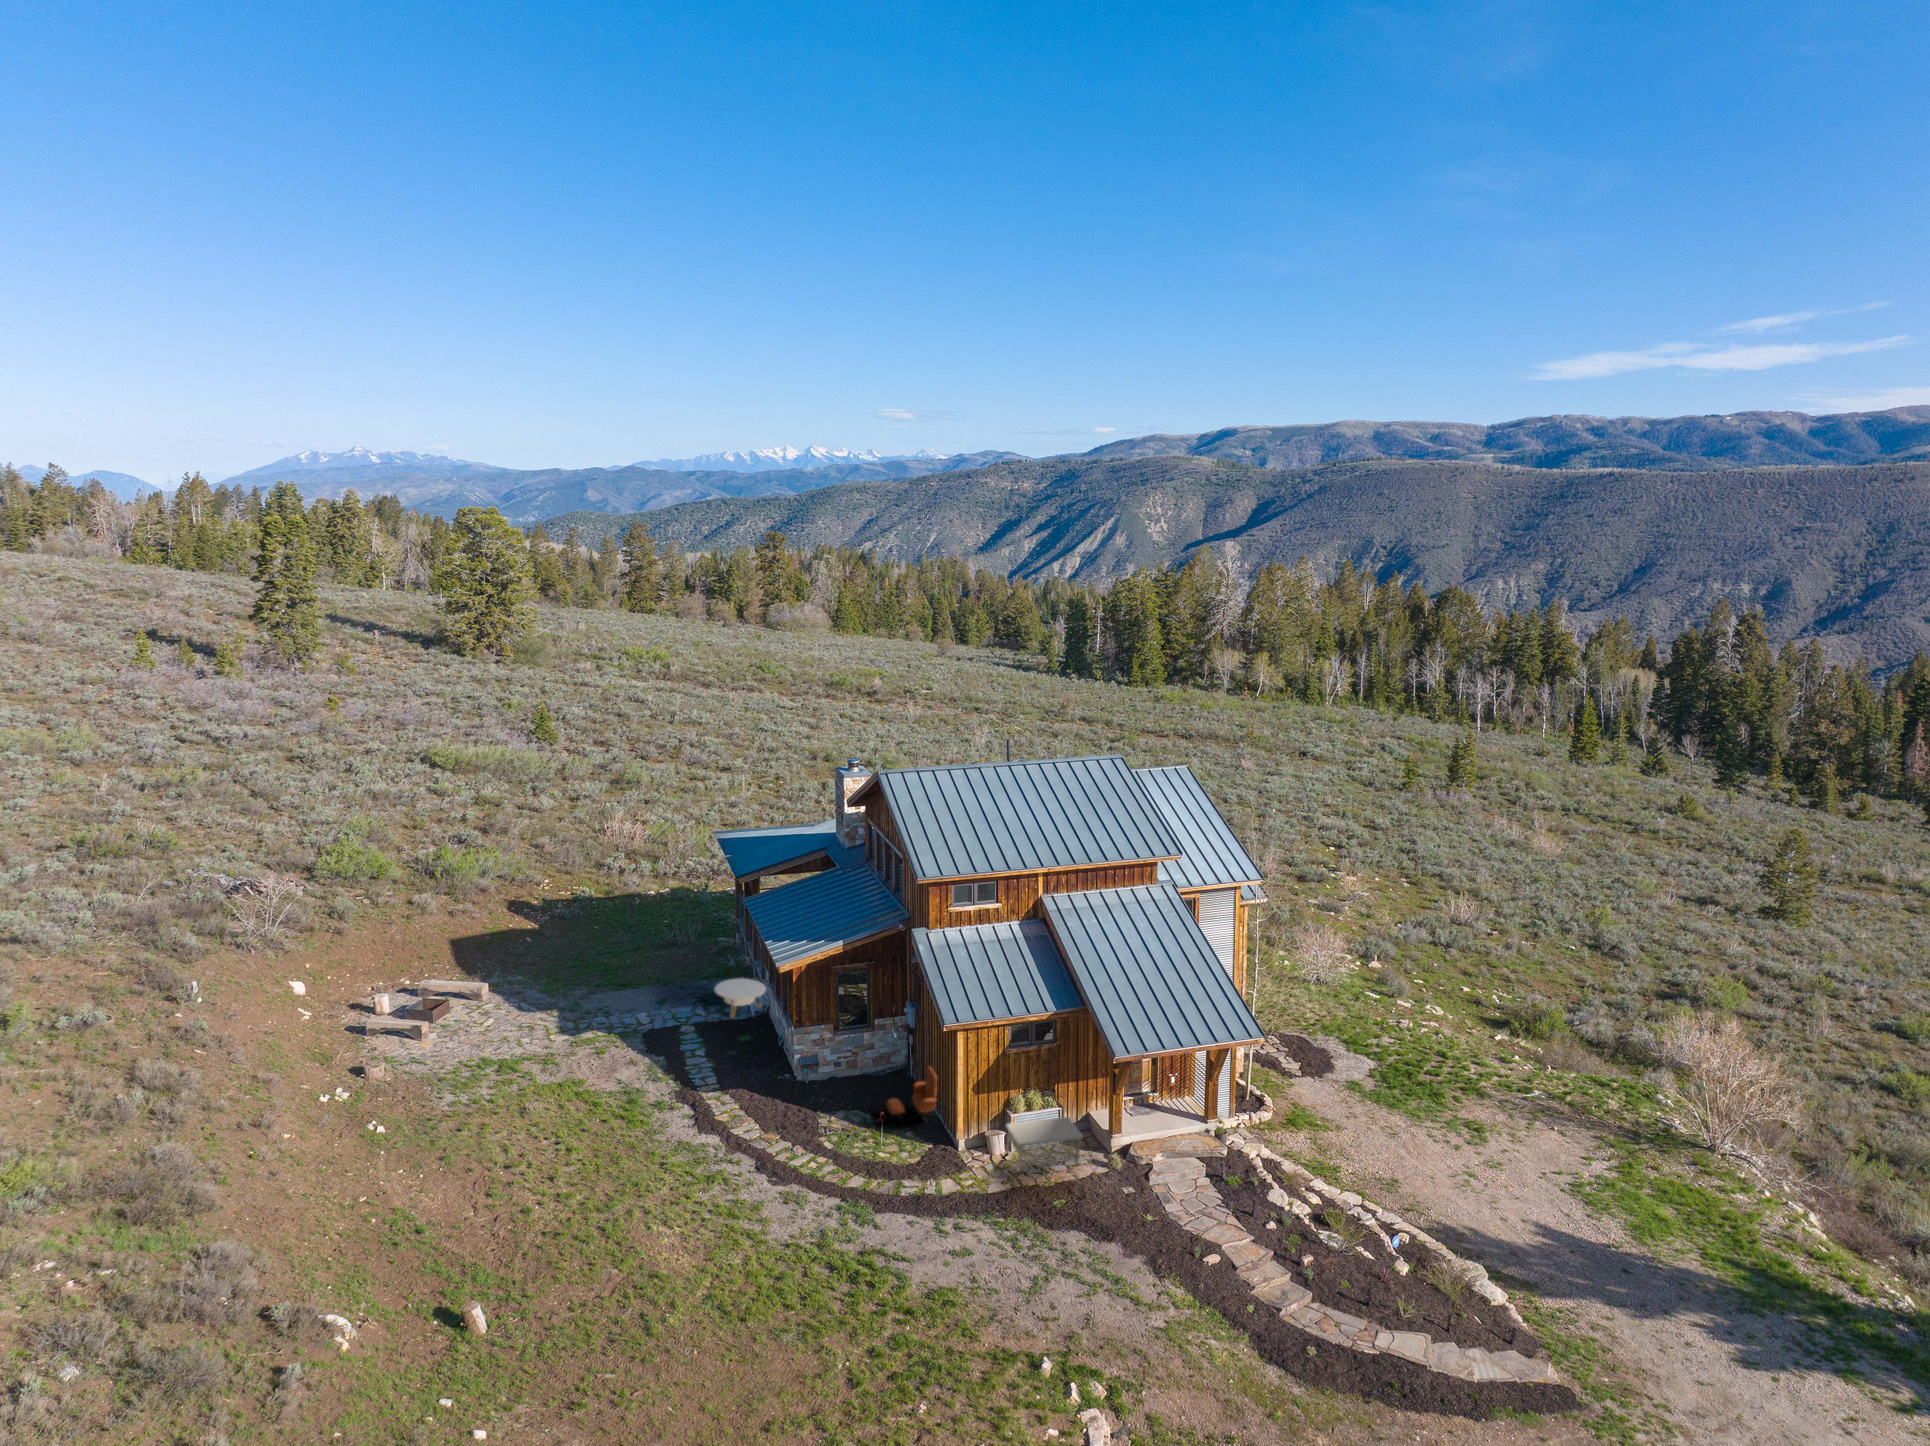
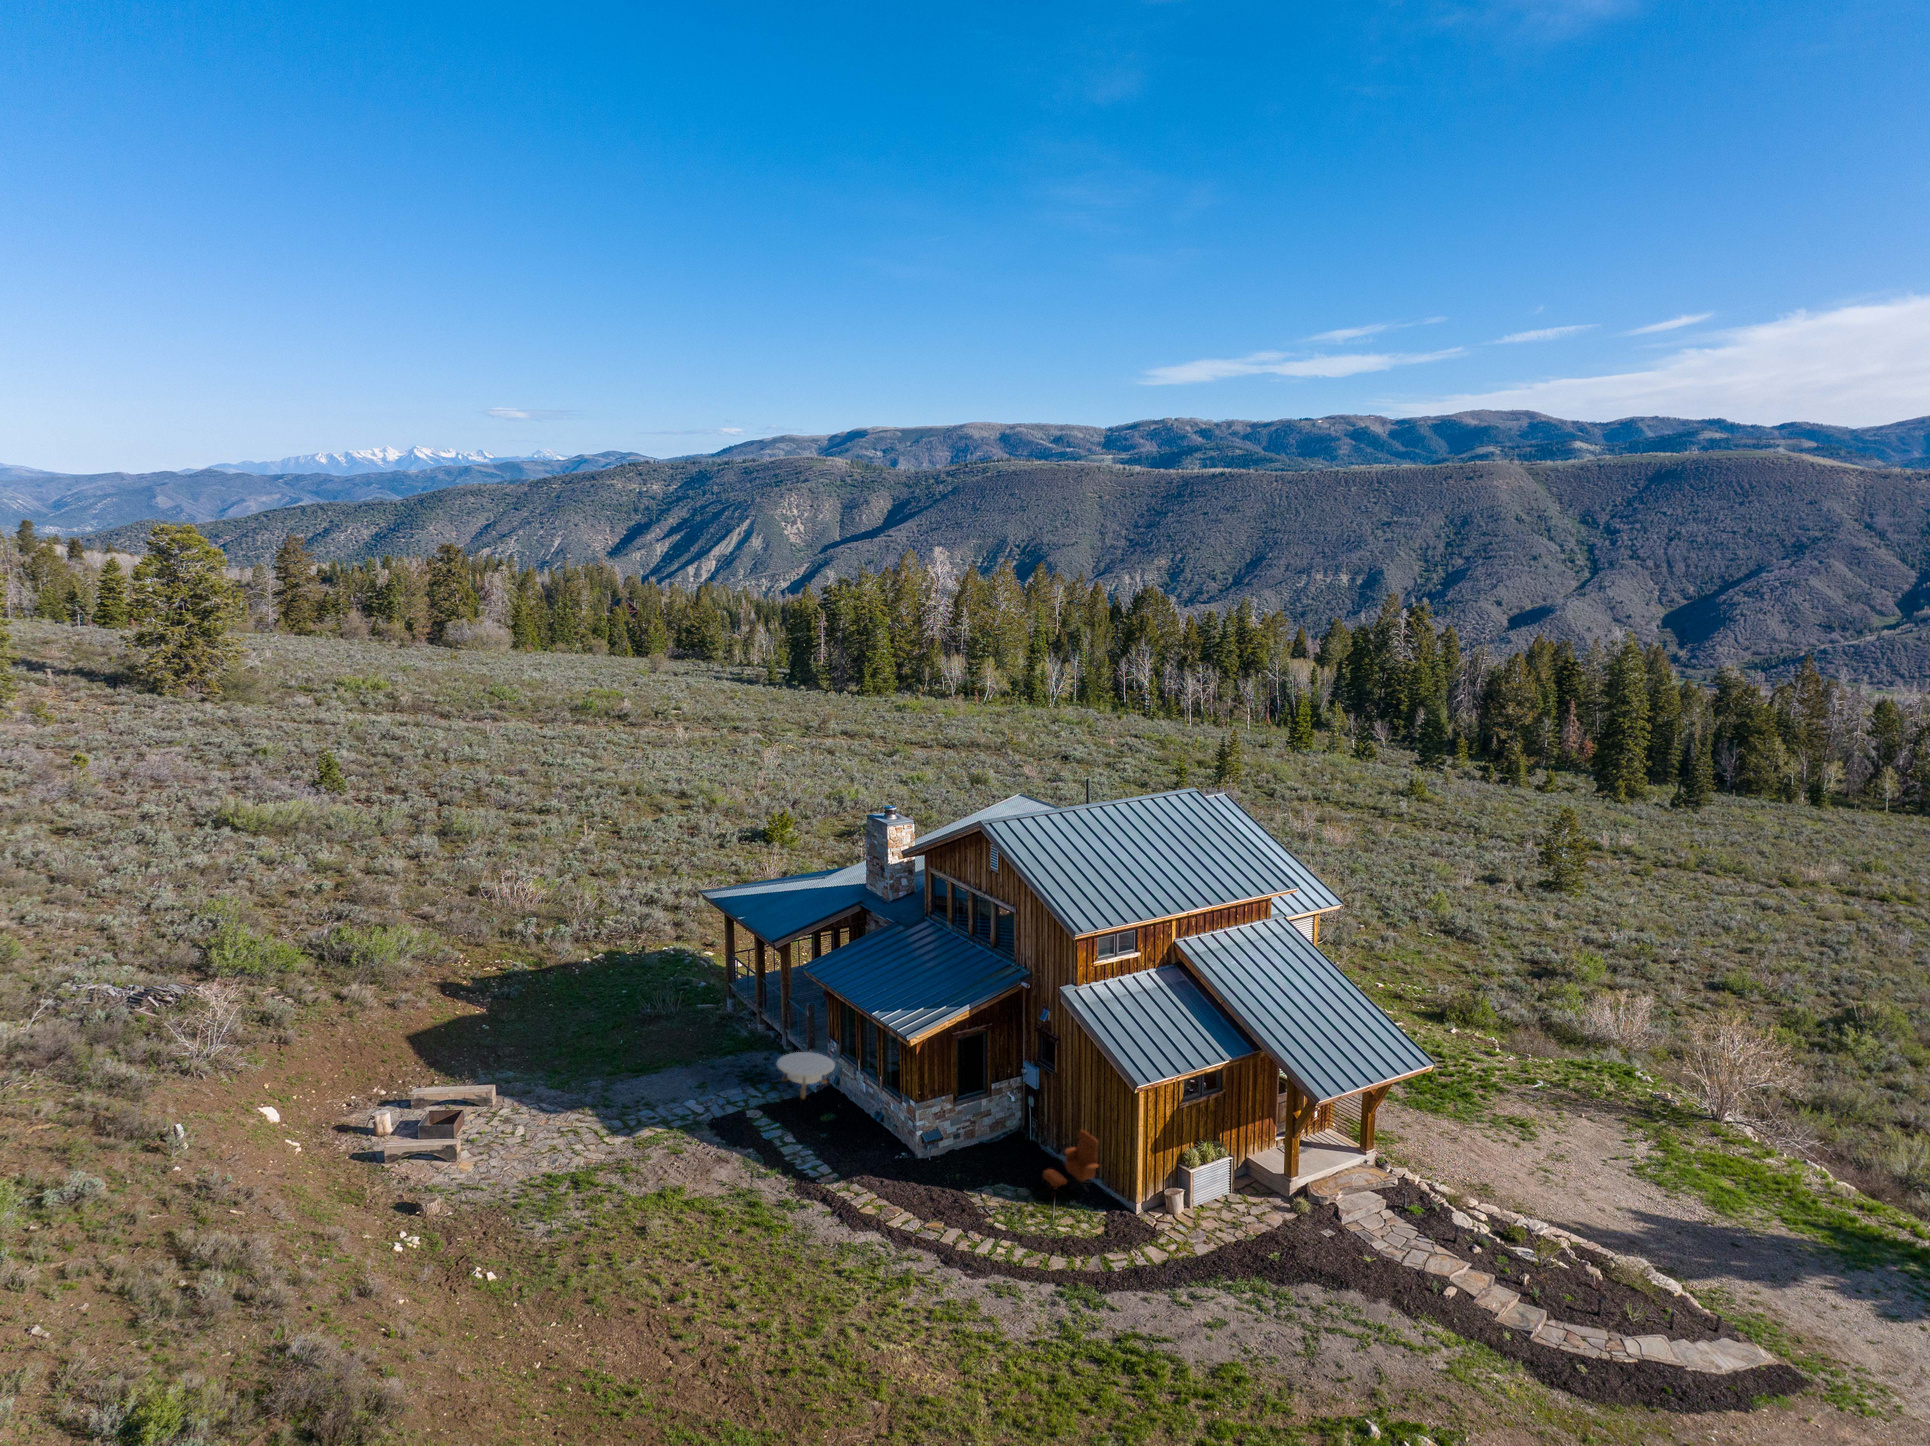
storage bench: present [1006,1117,1083,1171] -> none [1186,1168,1267,1232]

